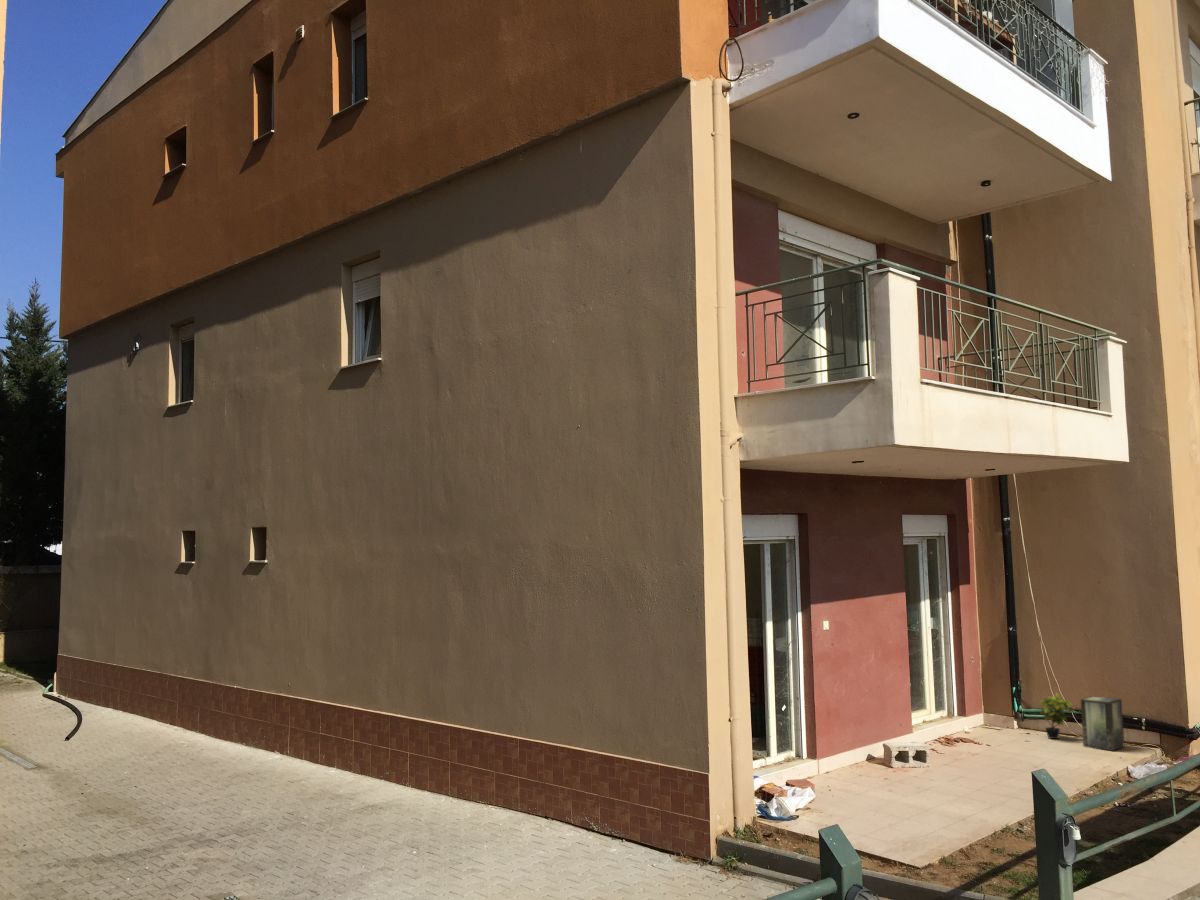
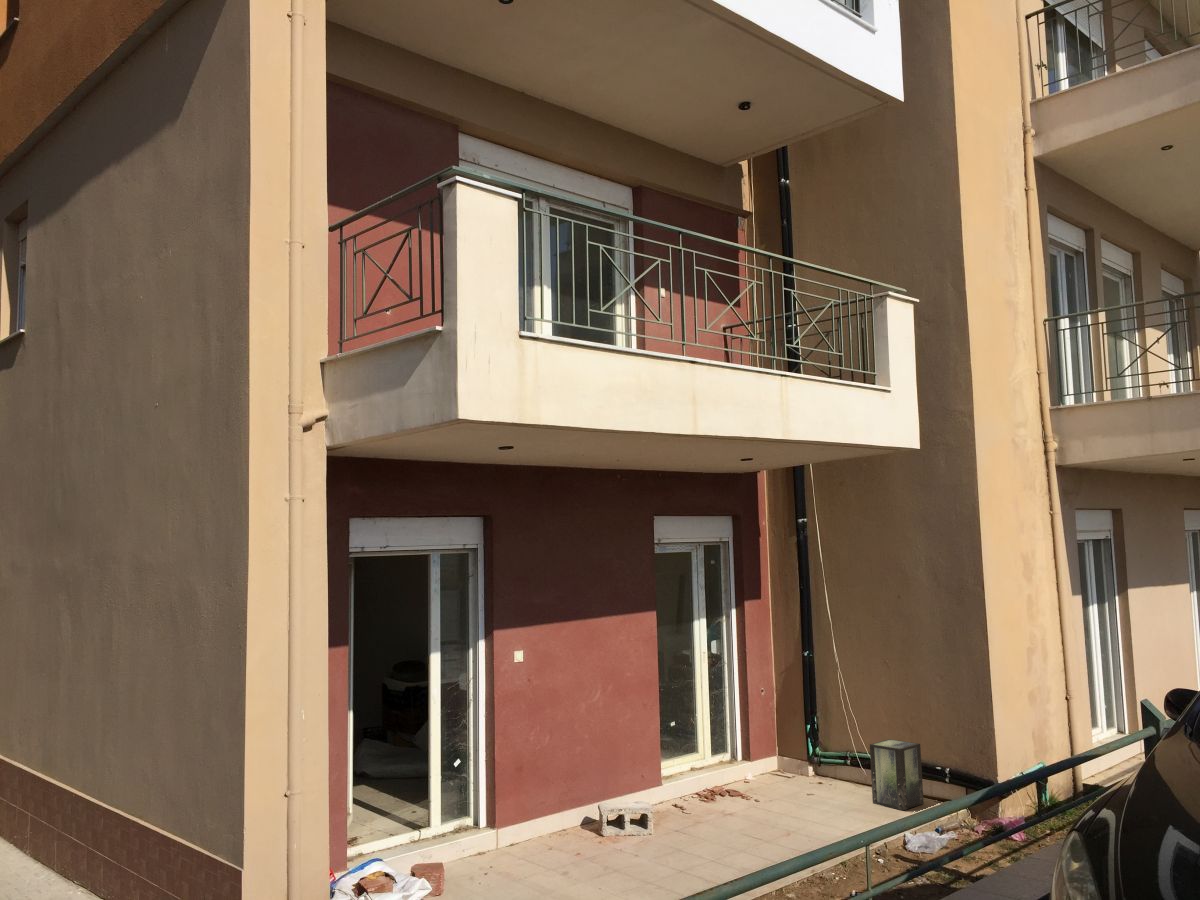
potted plant: present [1040,694,1074,739] -> none [829,734,869,791]

